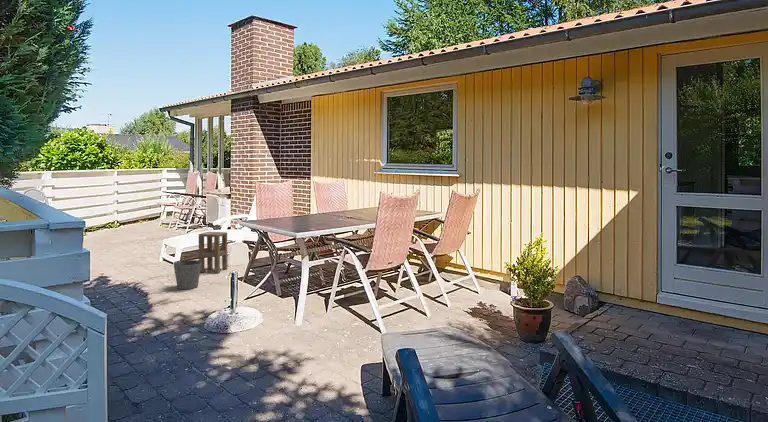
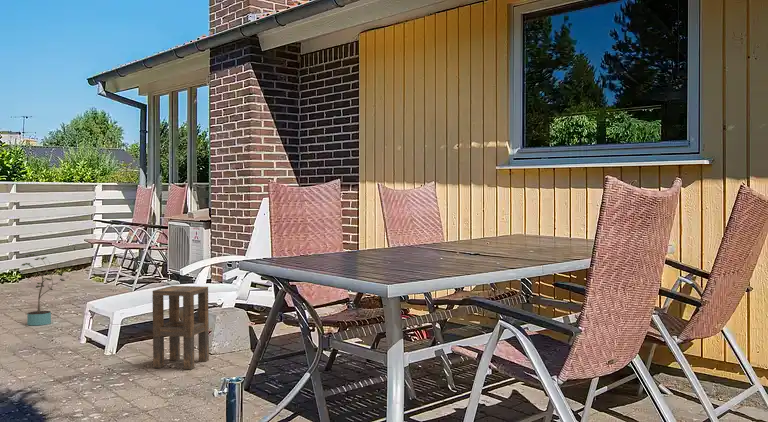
potted plant: none [126,213,150,251] -> present [22,254,65,325]
bucket: present [173,260,201,289] -> none [100,343,157,407]

